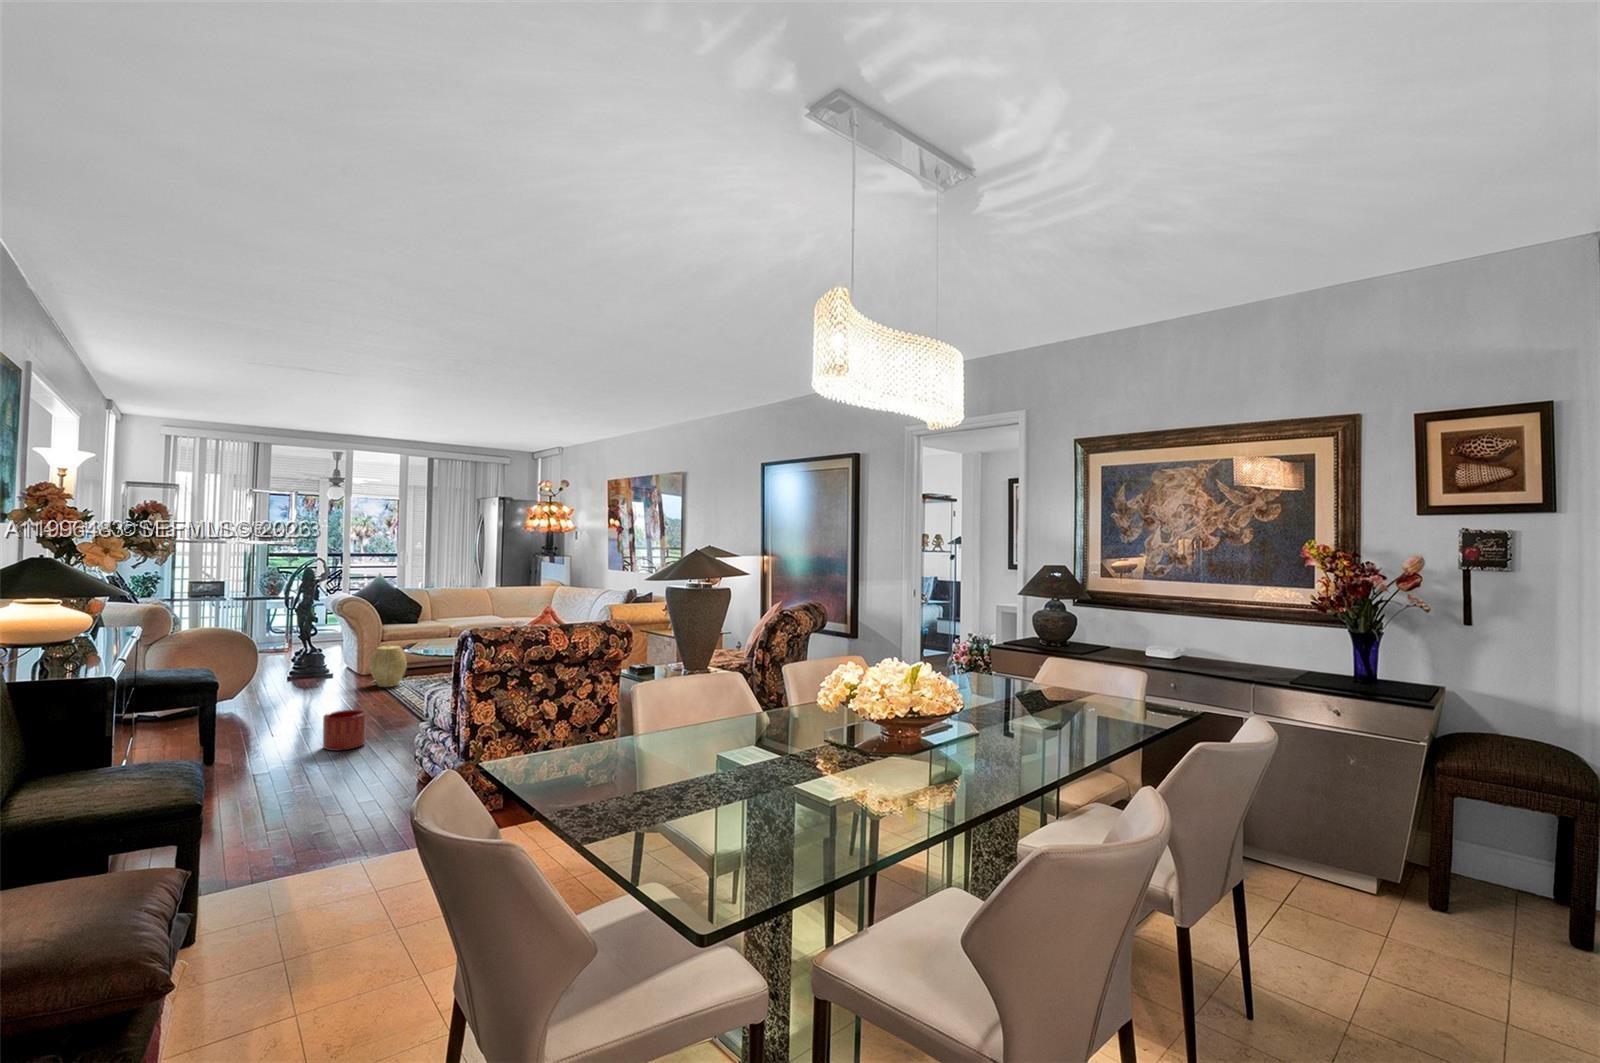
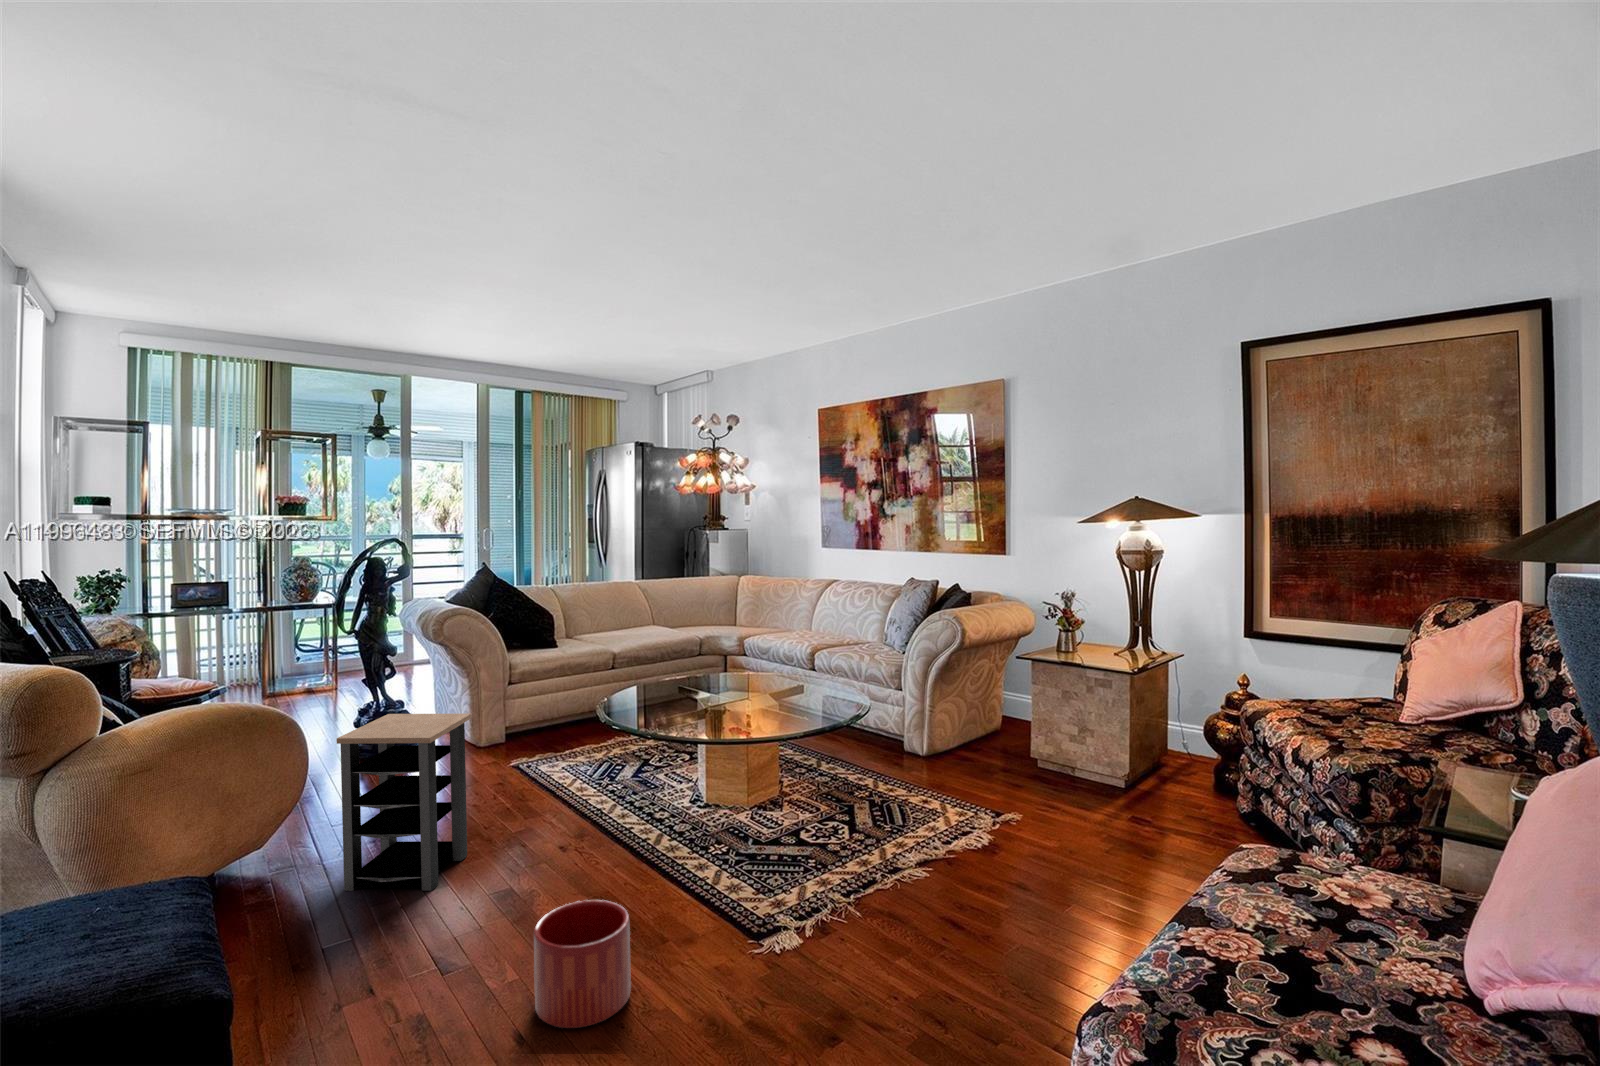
side table: none [260,643,331,721] -> present [336,713,472,891]
woven basket: present [370,645,407,687] -> none [506,693,567,769]

